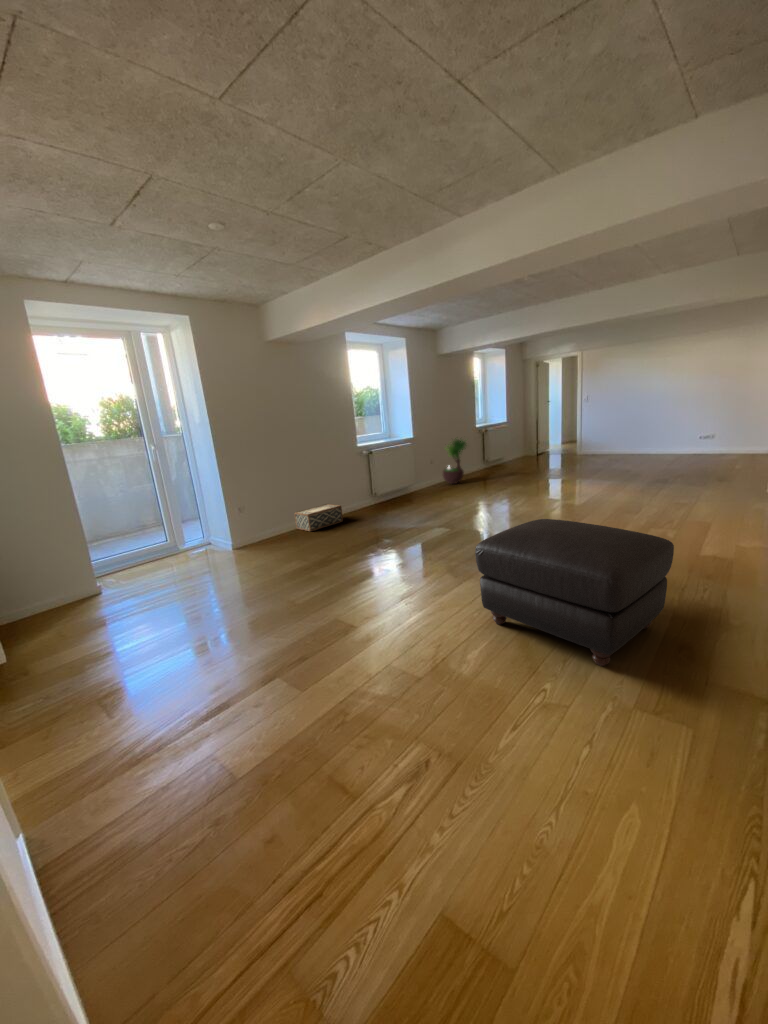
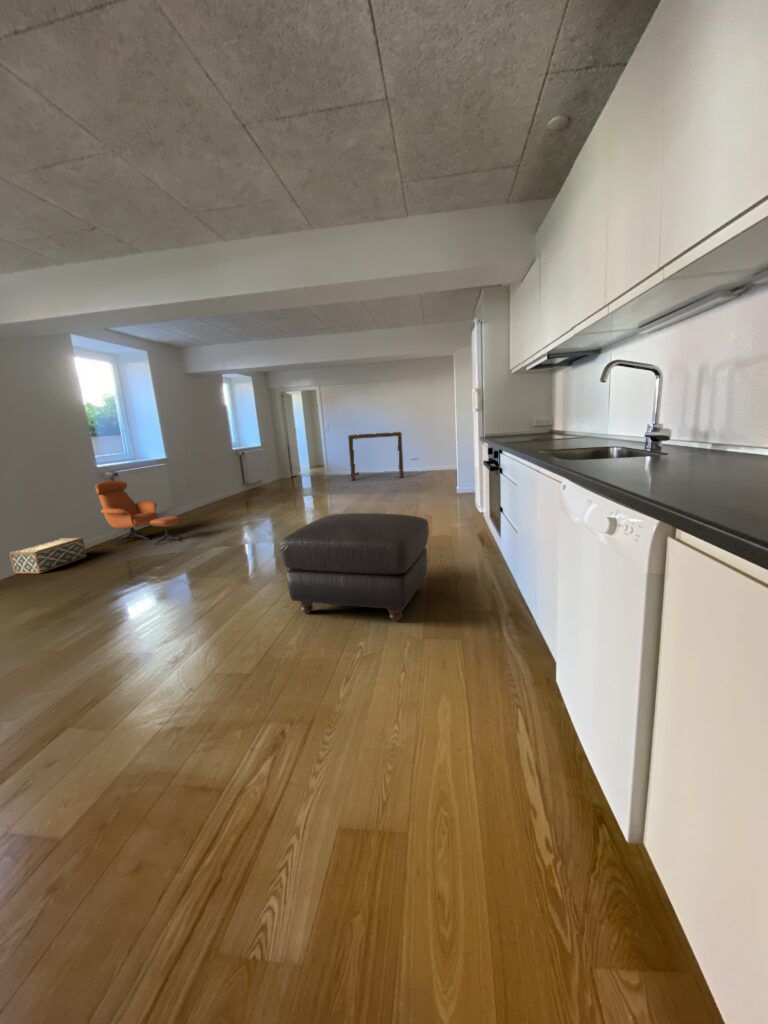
dining table: none [607,401,685,461] -> present [348,432,404,480]
potted tree: present [443,439,466,484] -> none [201,456,230,508]
lounge chair: none [355,458,415,518] -> present [95,481,180,545]

